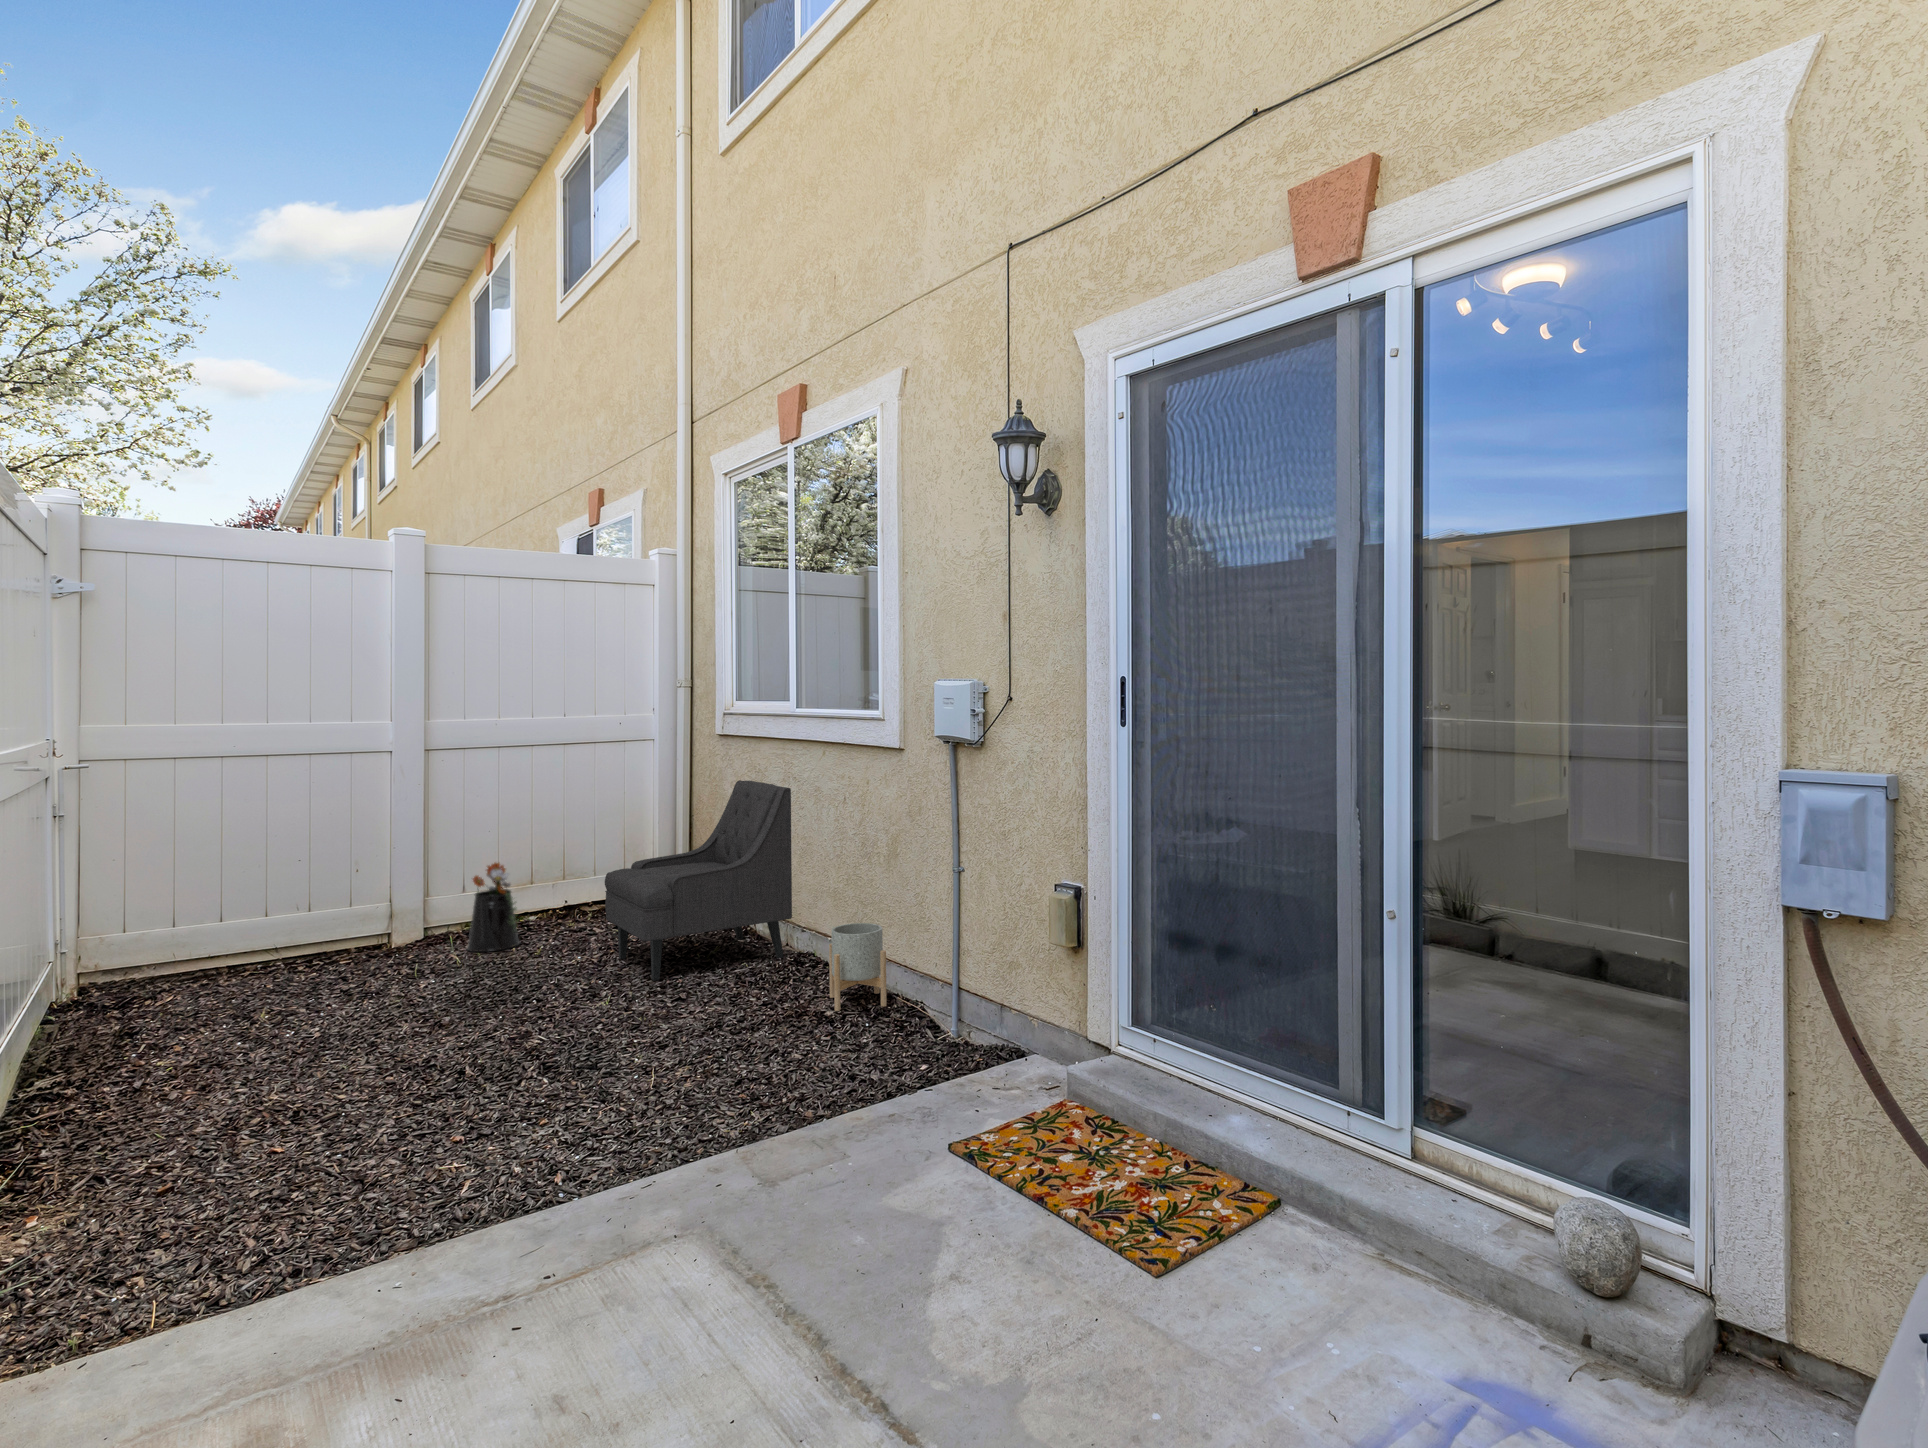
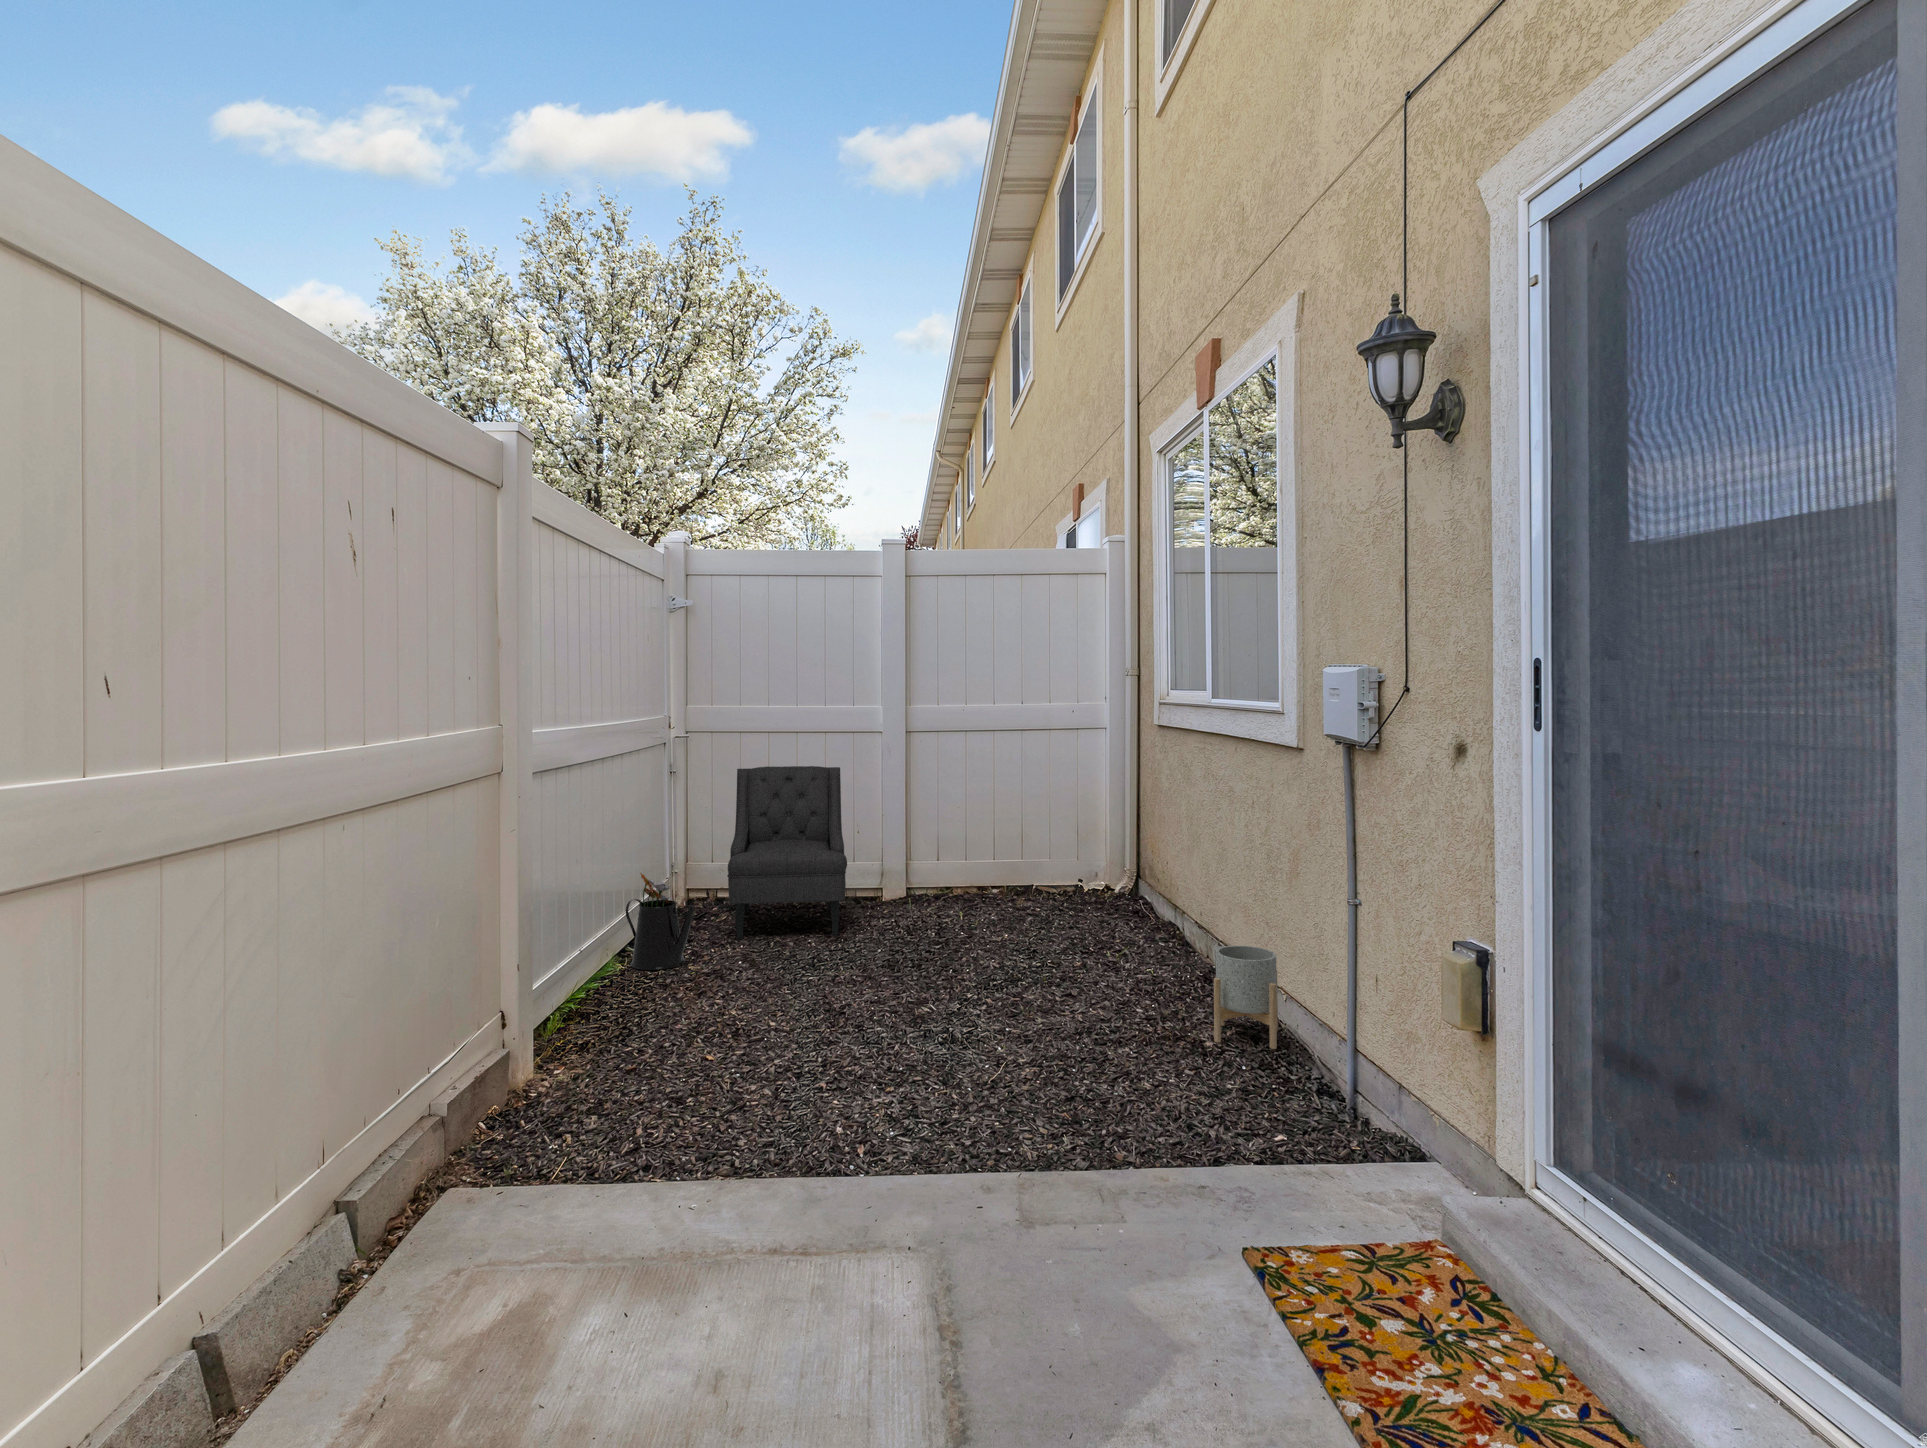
chair: present [605,780,792,981] -> present [727,766,847,939]
watering can: present [466,863,520,952] -> present [626,873,695,970]

